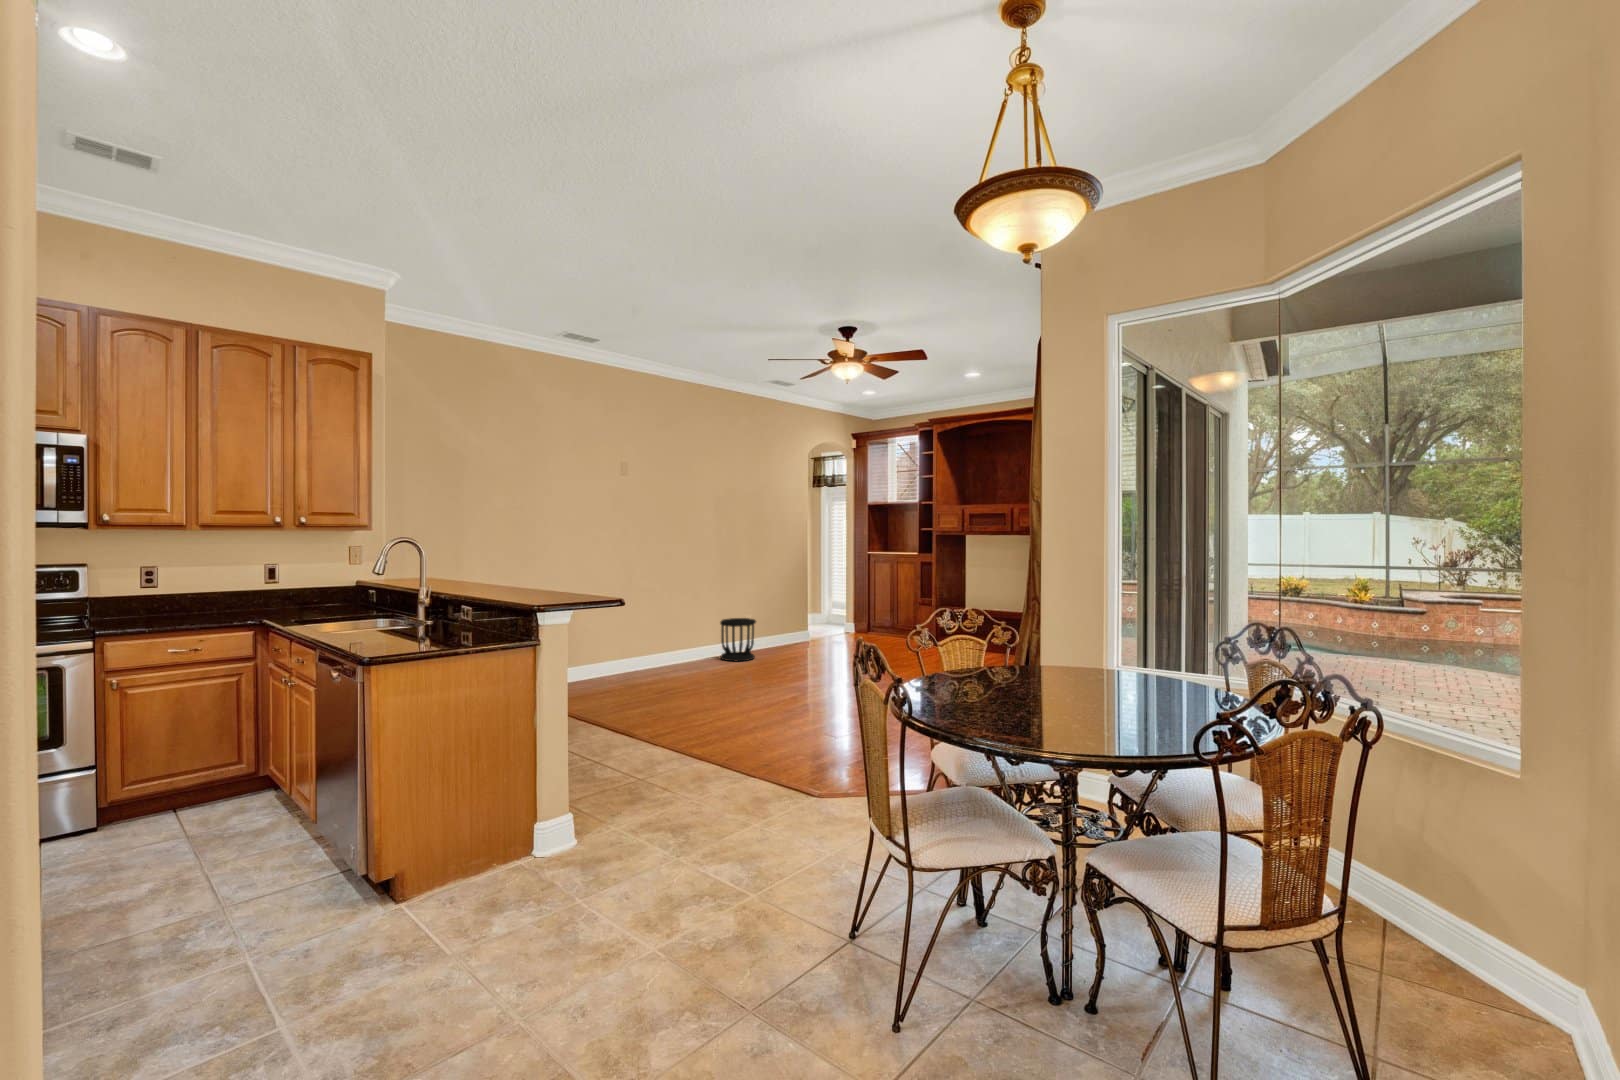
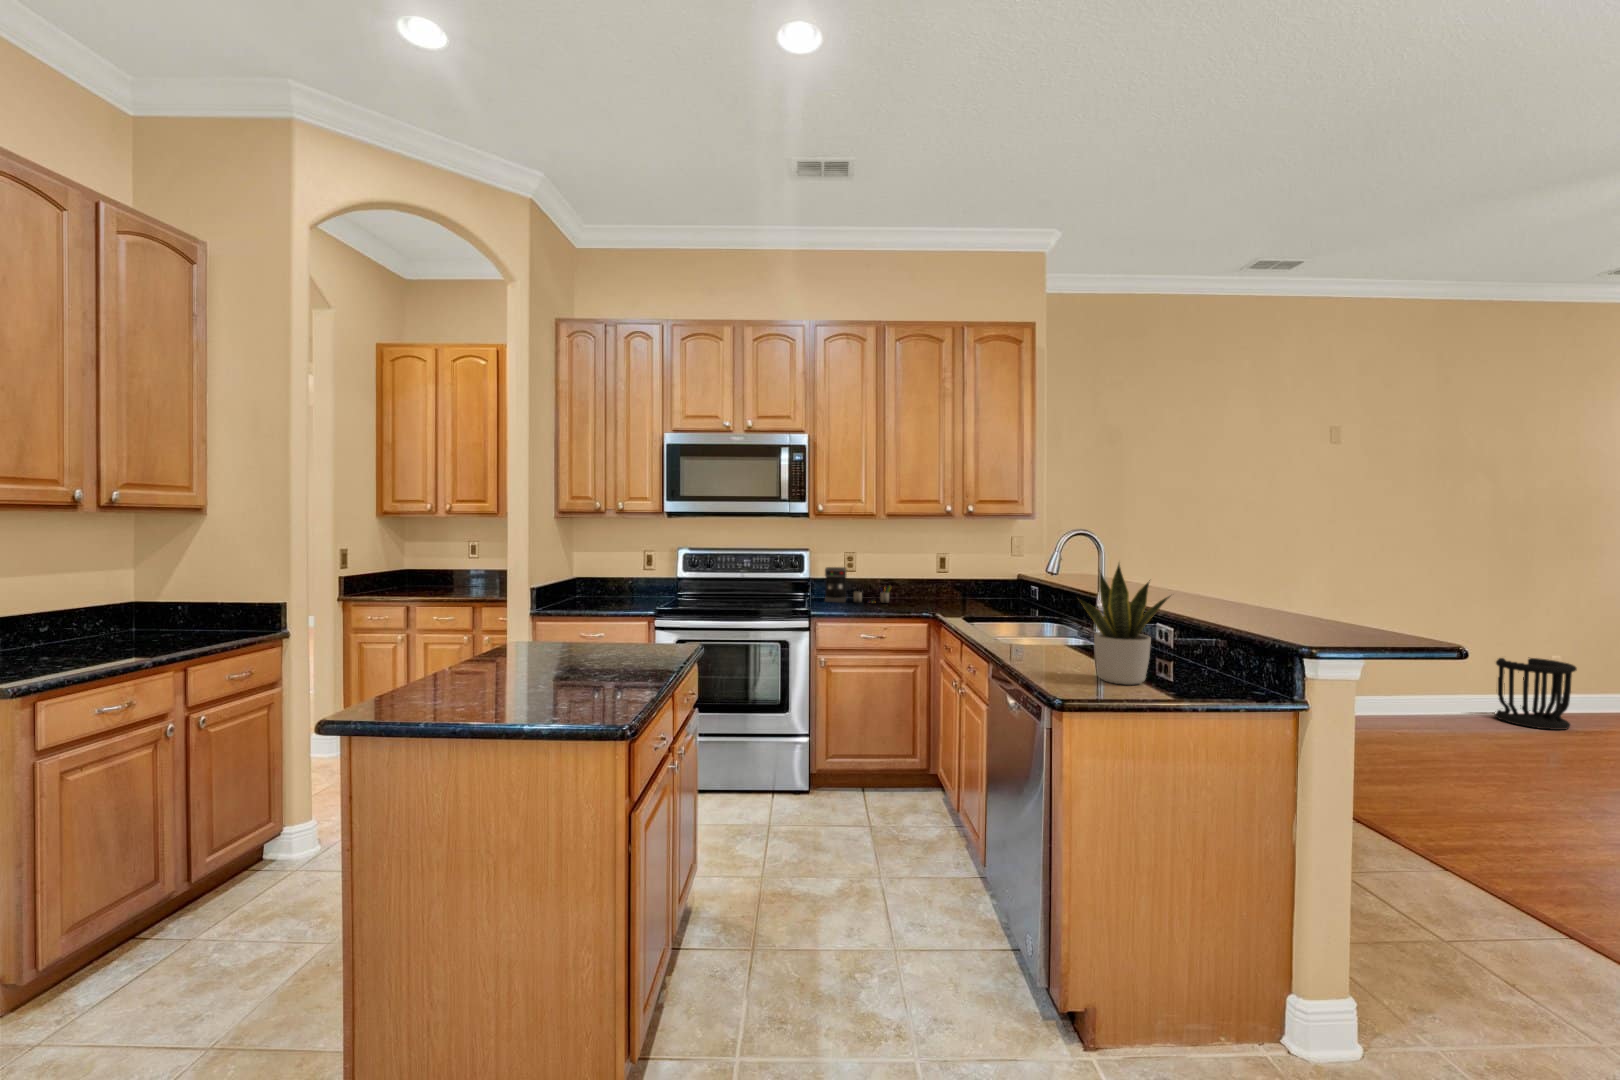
potted plant: none [383,555,458,646] -> present [1080,564,1170,685]
coffee maker: none [114,582,210,621] -> present [825,567,891,603]

